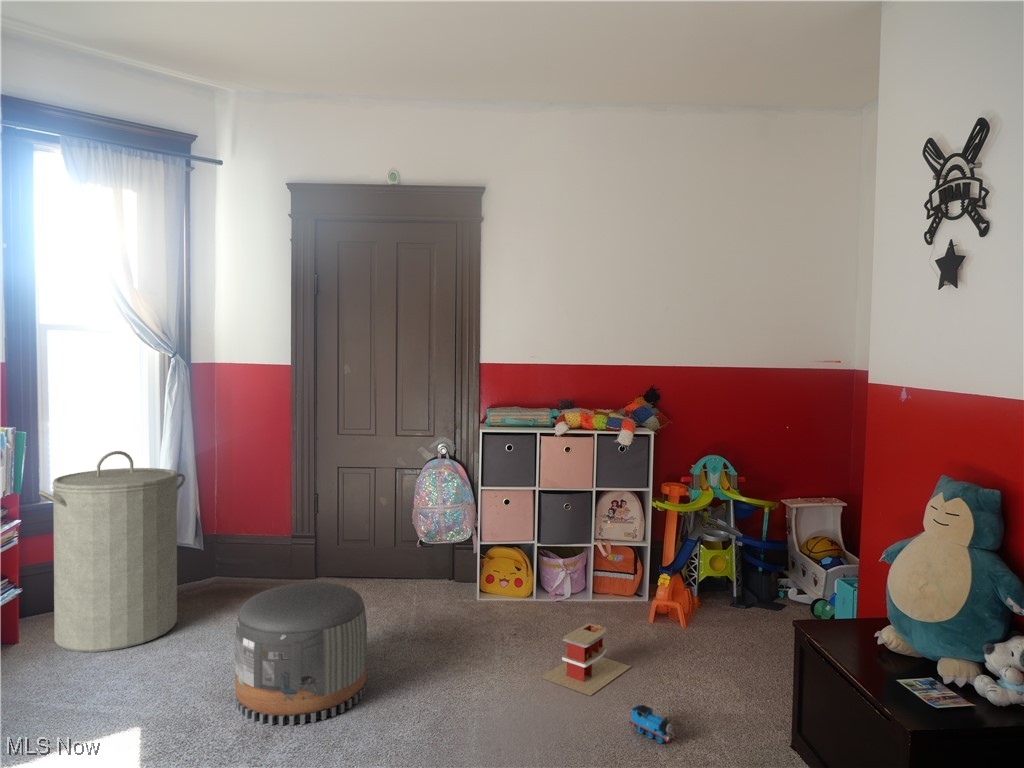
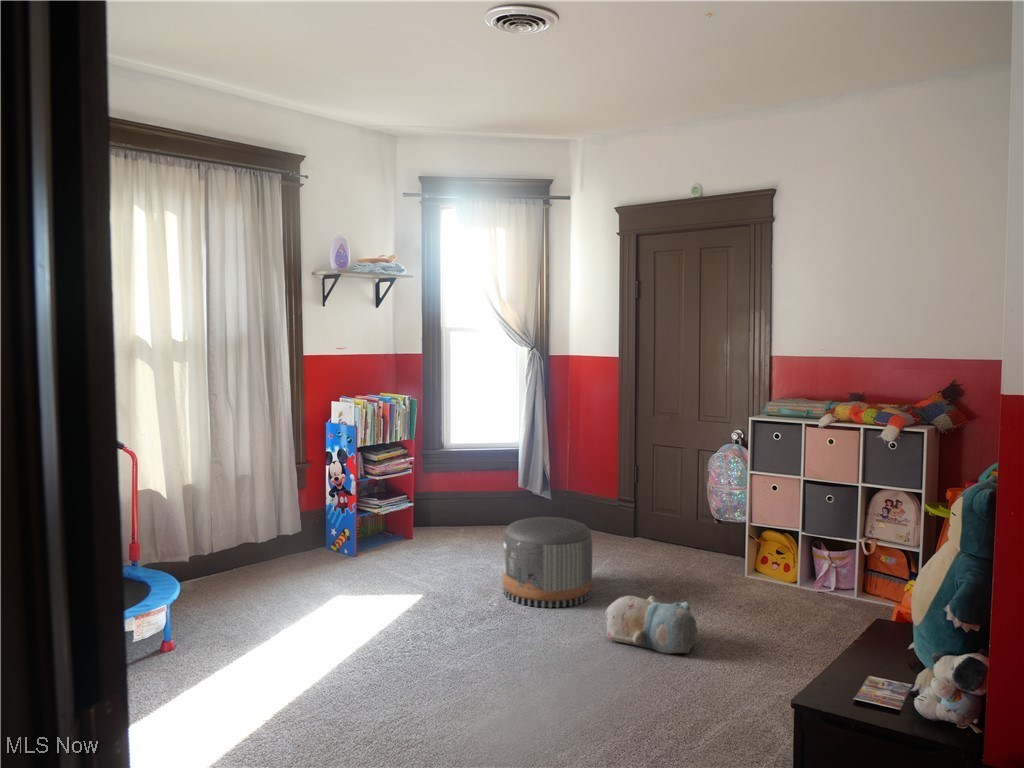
laundry hamper: present [39,451,185,652] -> none [440,415,531,547]
toy house: present [540,623,631,696] -> none [718,598,811,650]
plush toy: none [438,657,562,738] -> present [605,596,697,654]
toy train: present [629,705,677,743] -> none [739,657,764,690]

